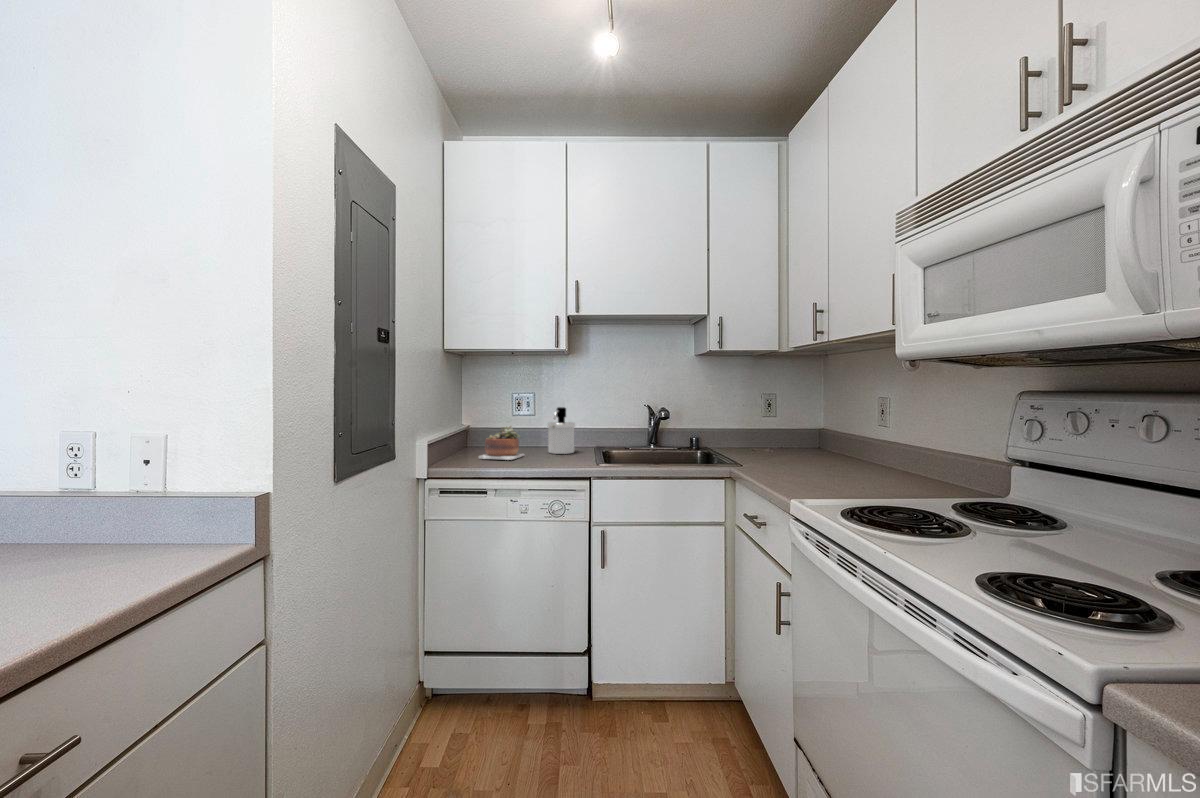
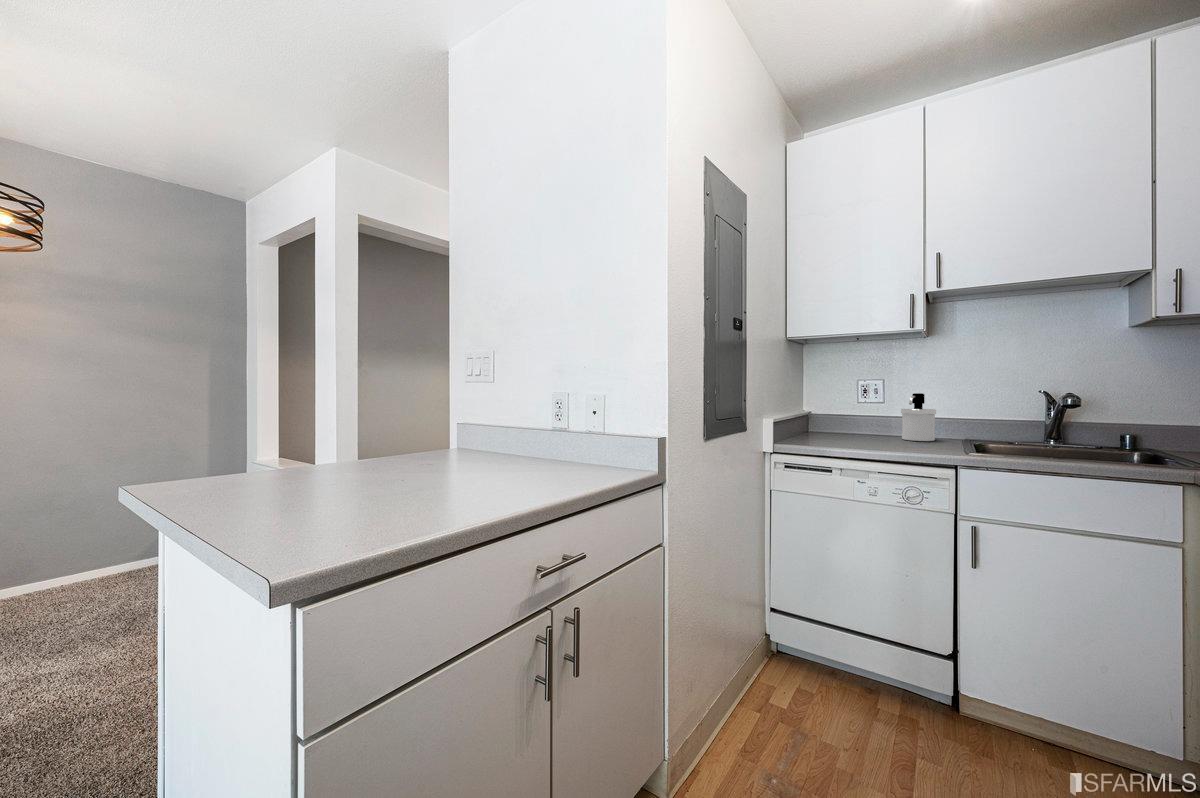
succulent plant: present [479,426,524,460] -> none [825,410,875,442]

